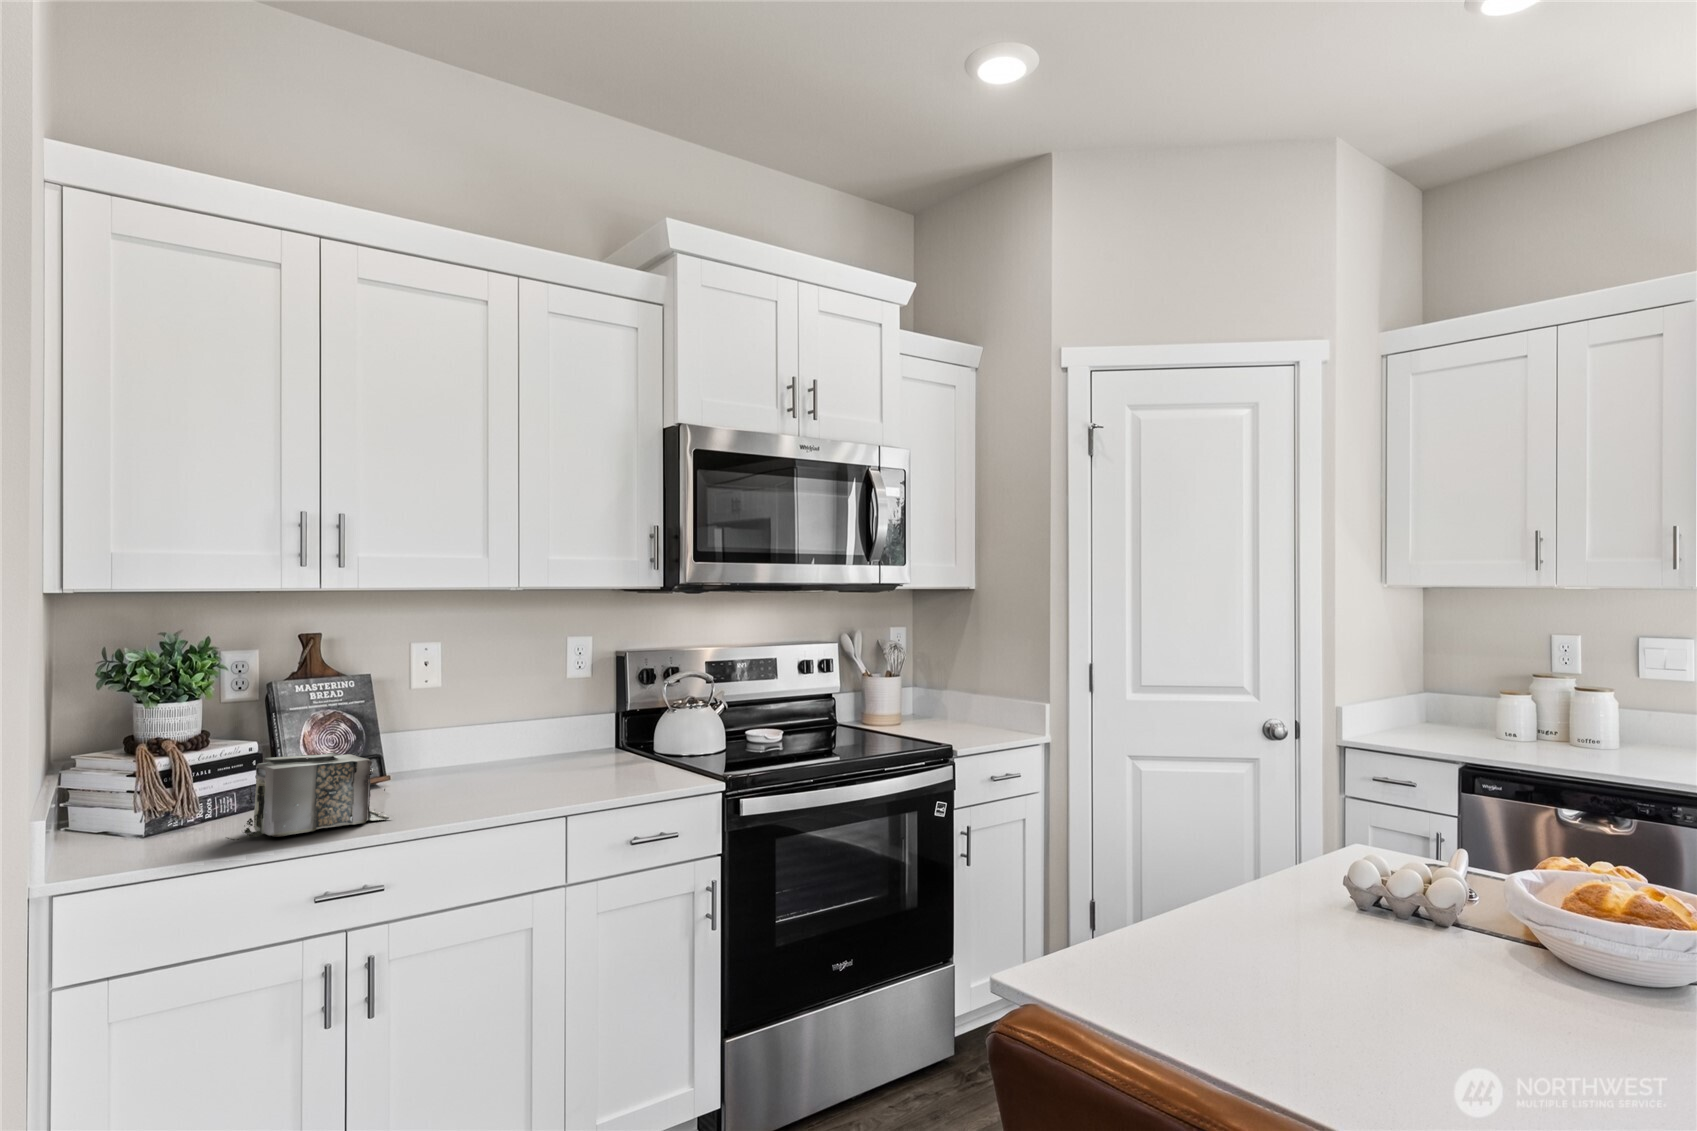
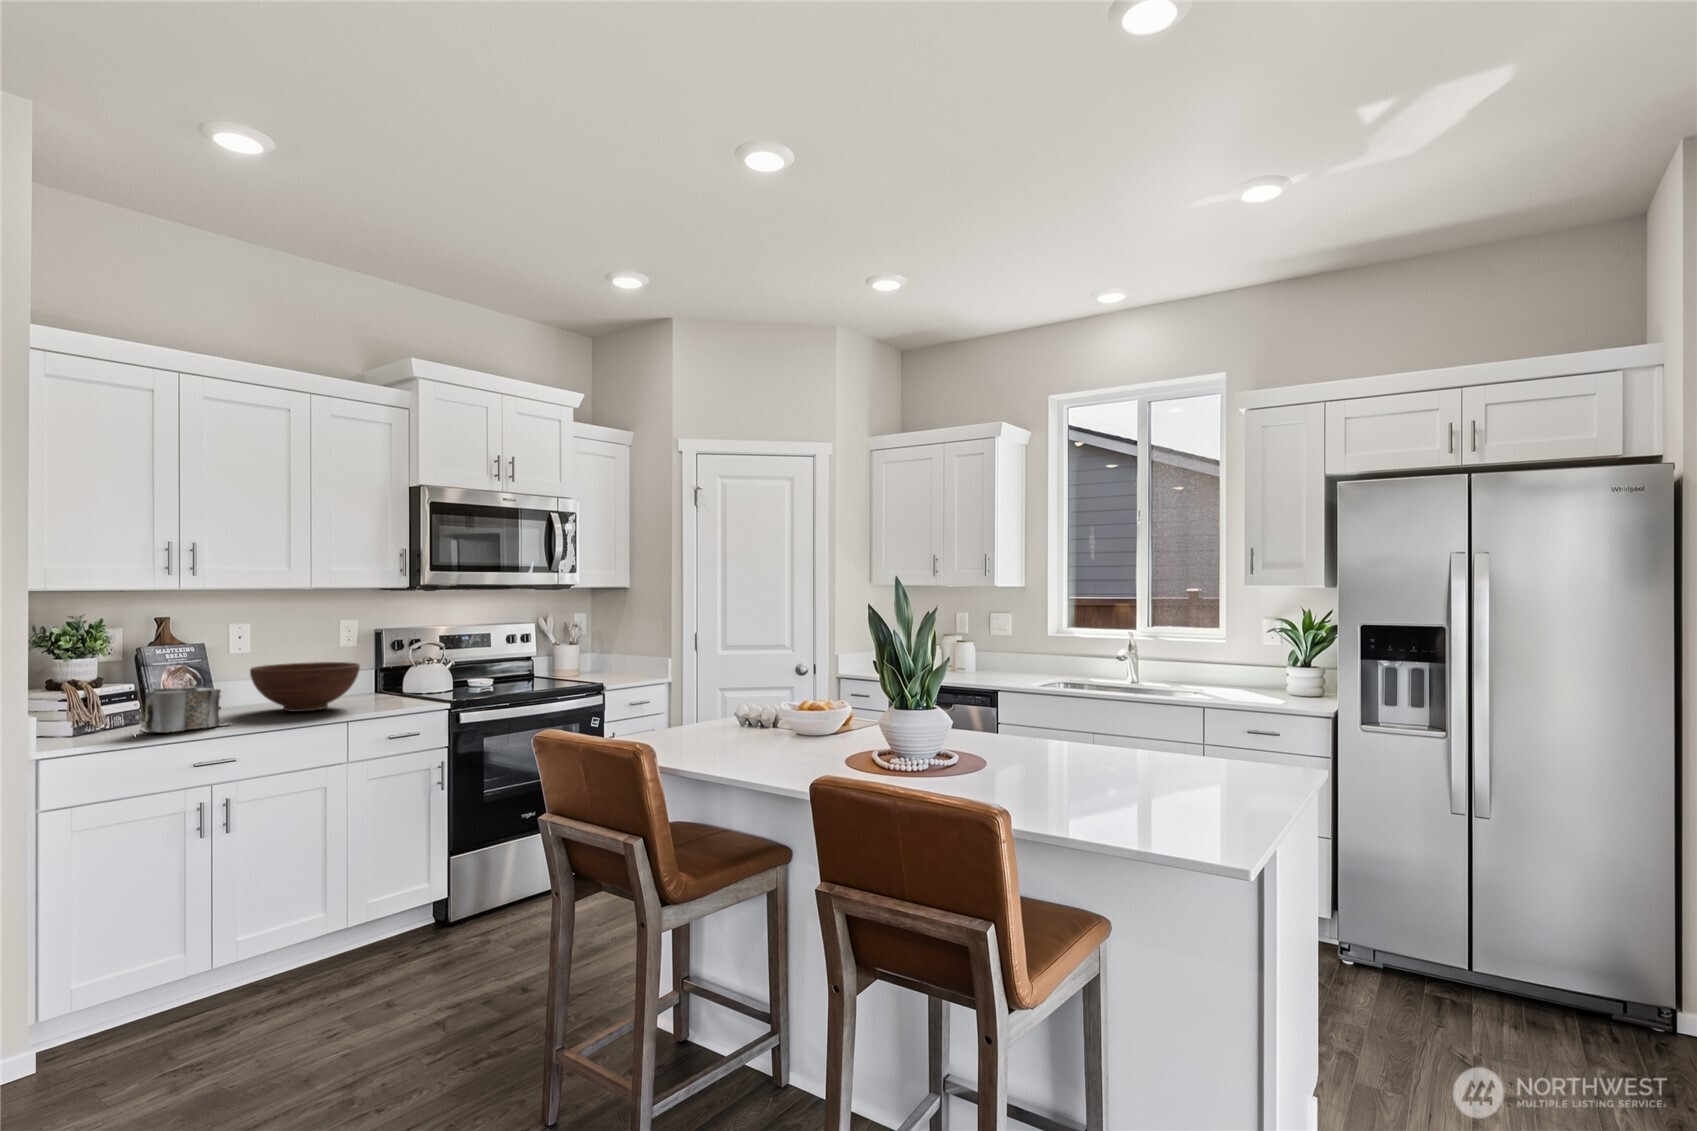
fruit bowl: none [427,706,589,790] -> present [250,662,360,712]

